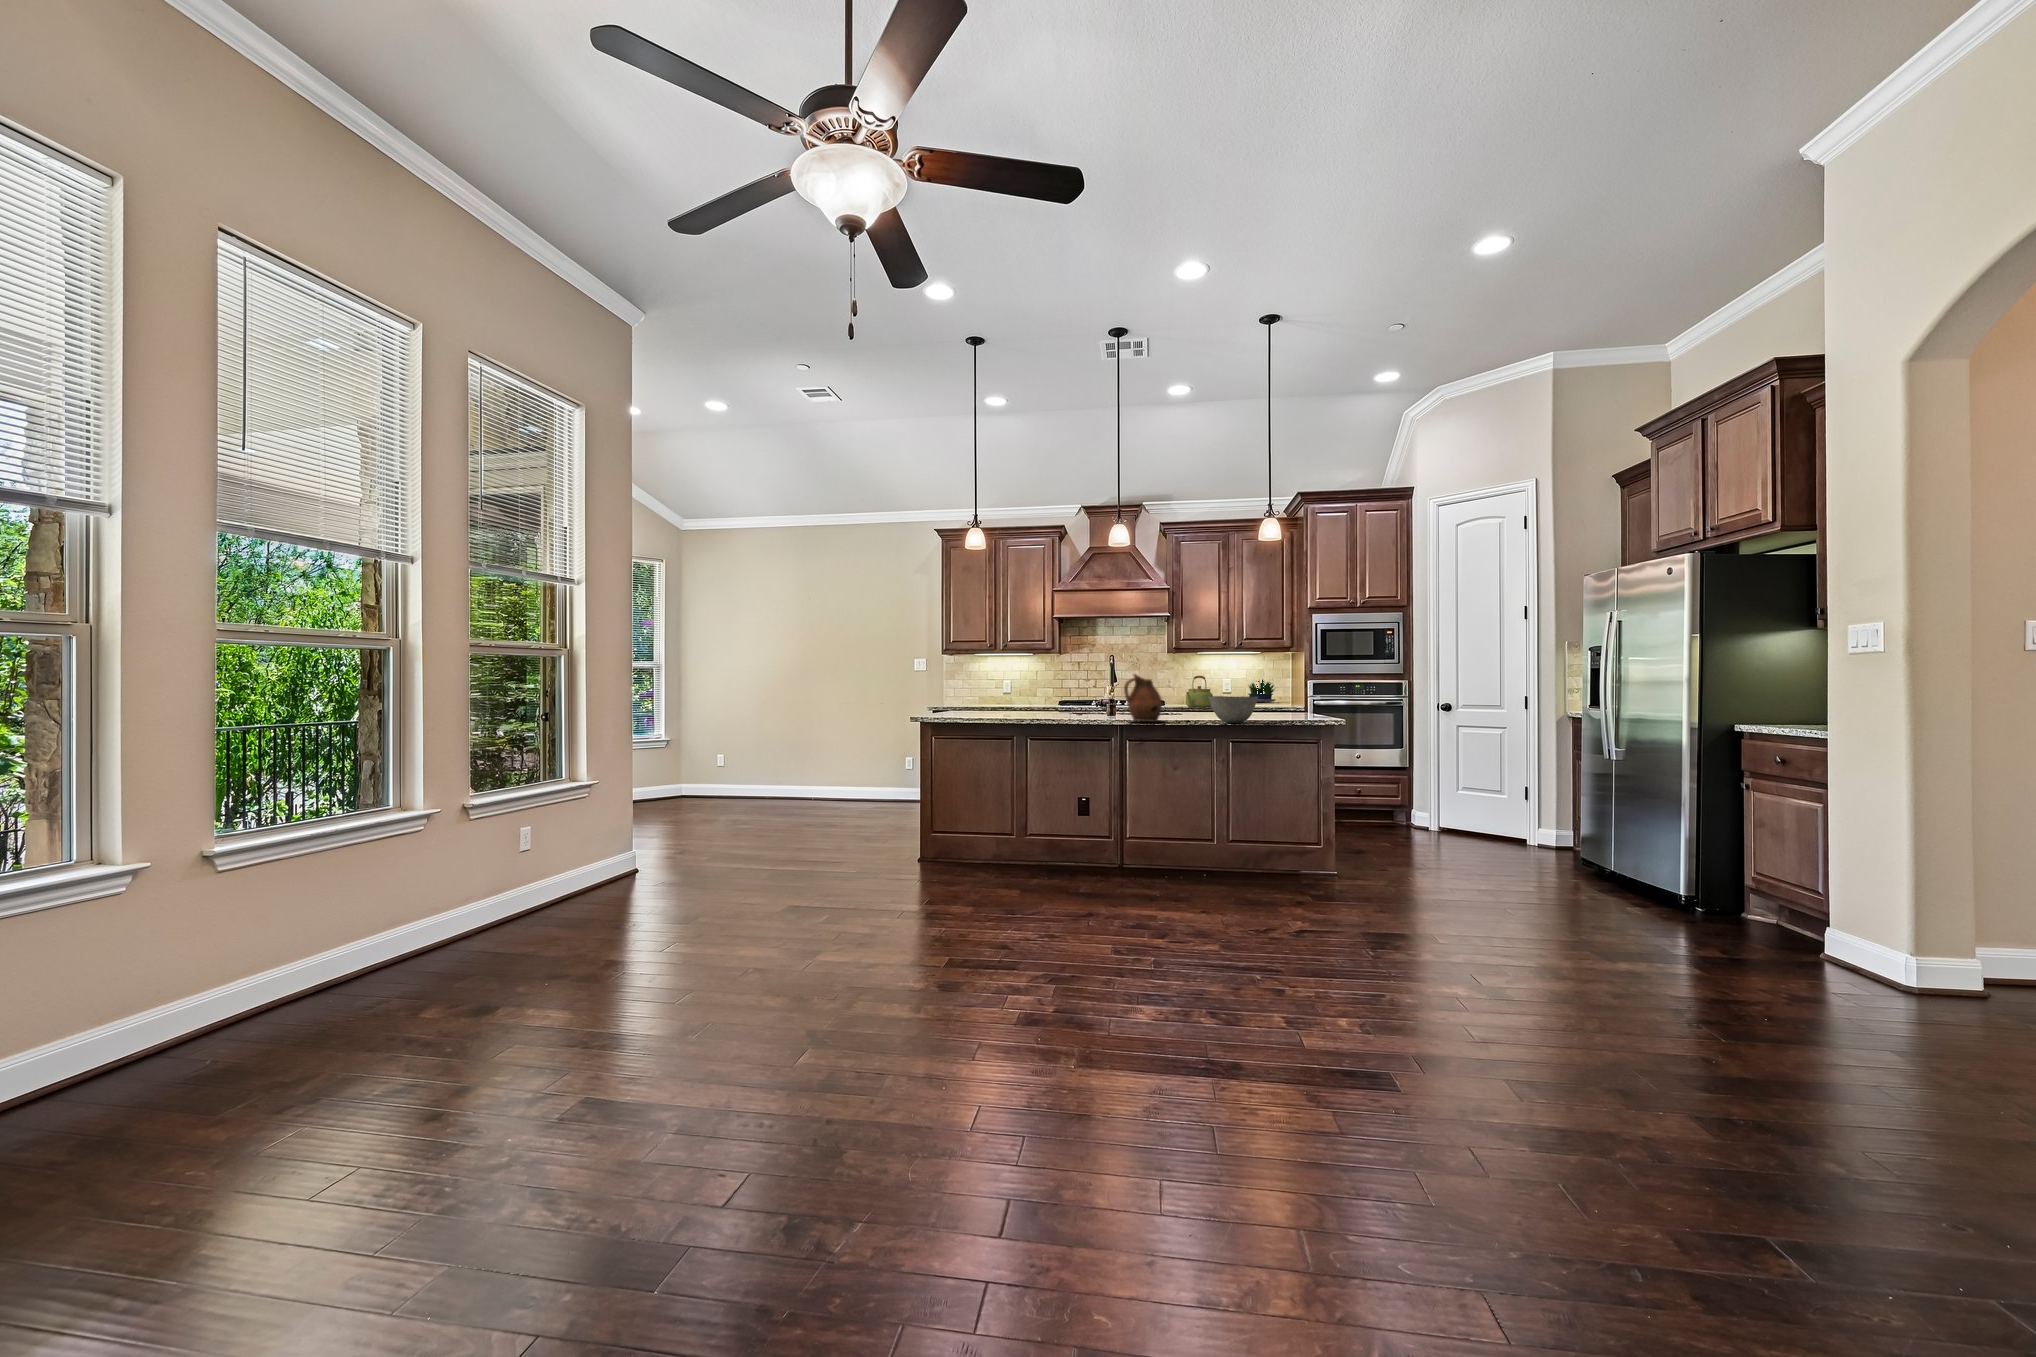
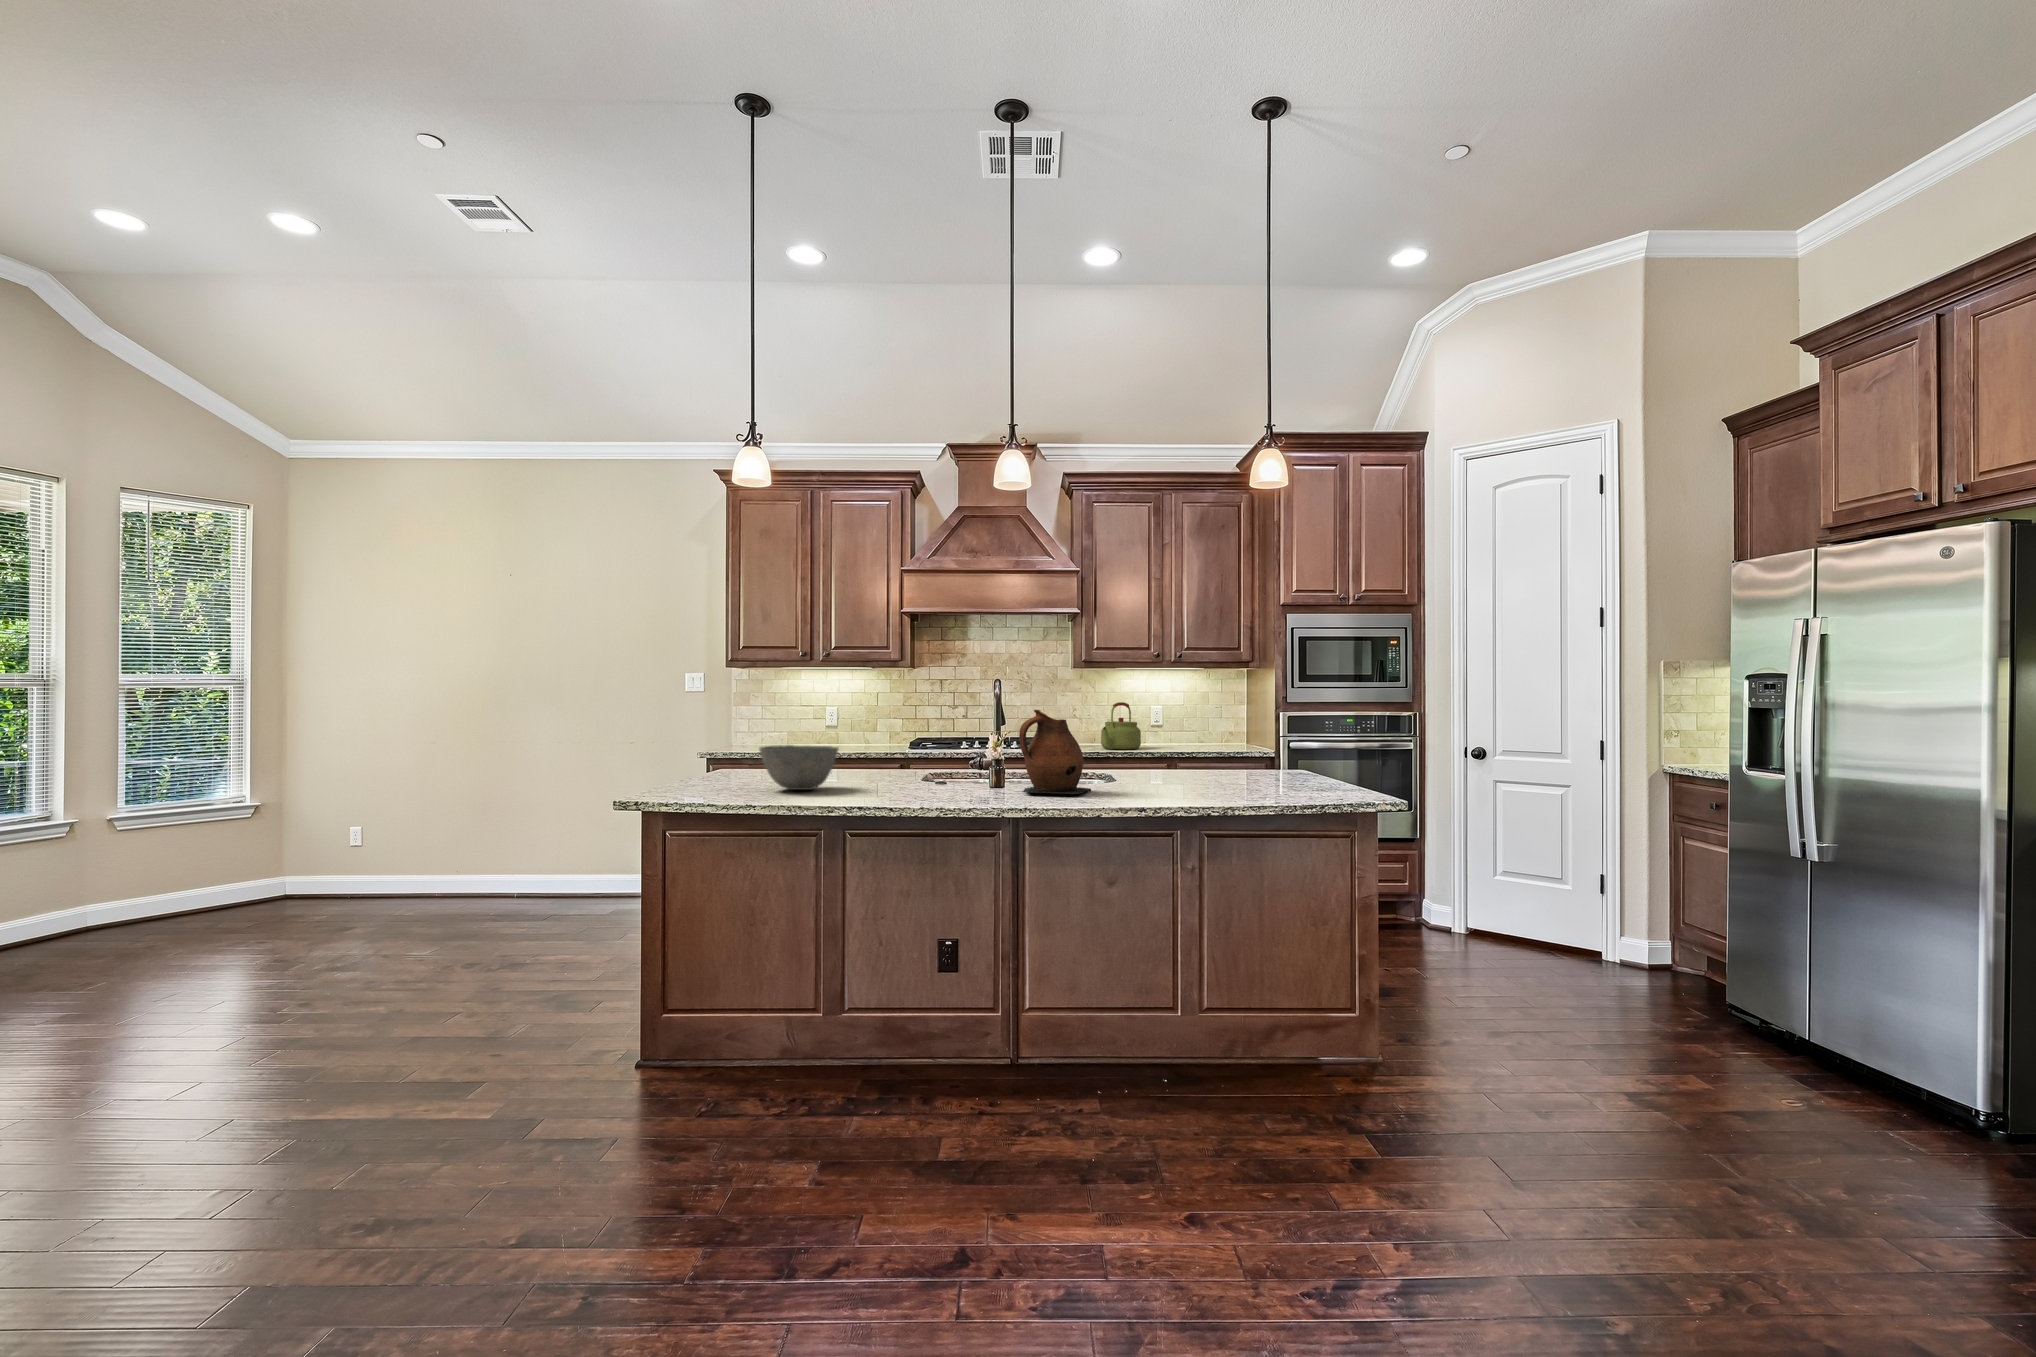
potted plant: present [1248,679,1275,702] -> none [1180,705,1230,738]
bowl: present [1209,696,1258,723] -> present [759,745,839,790]

